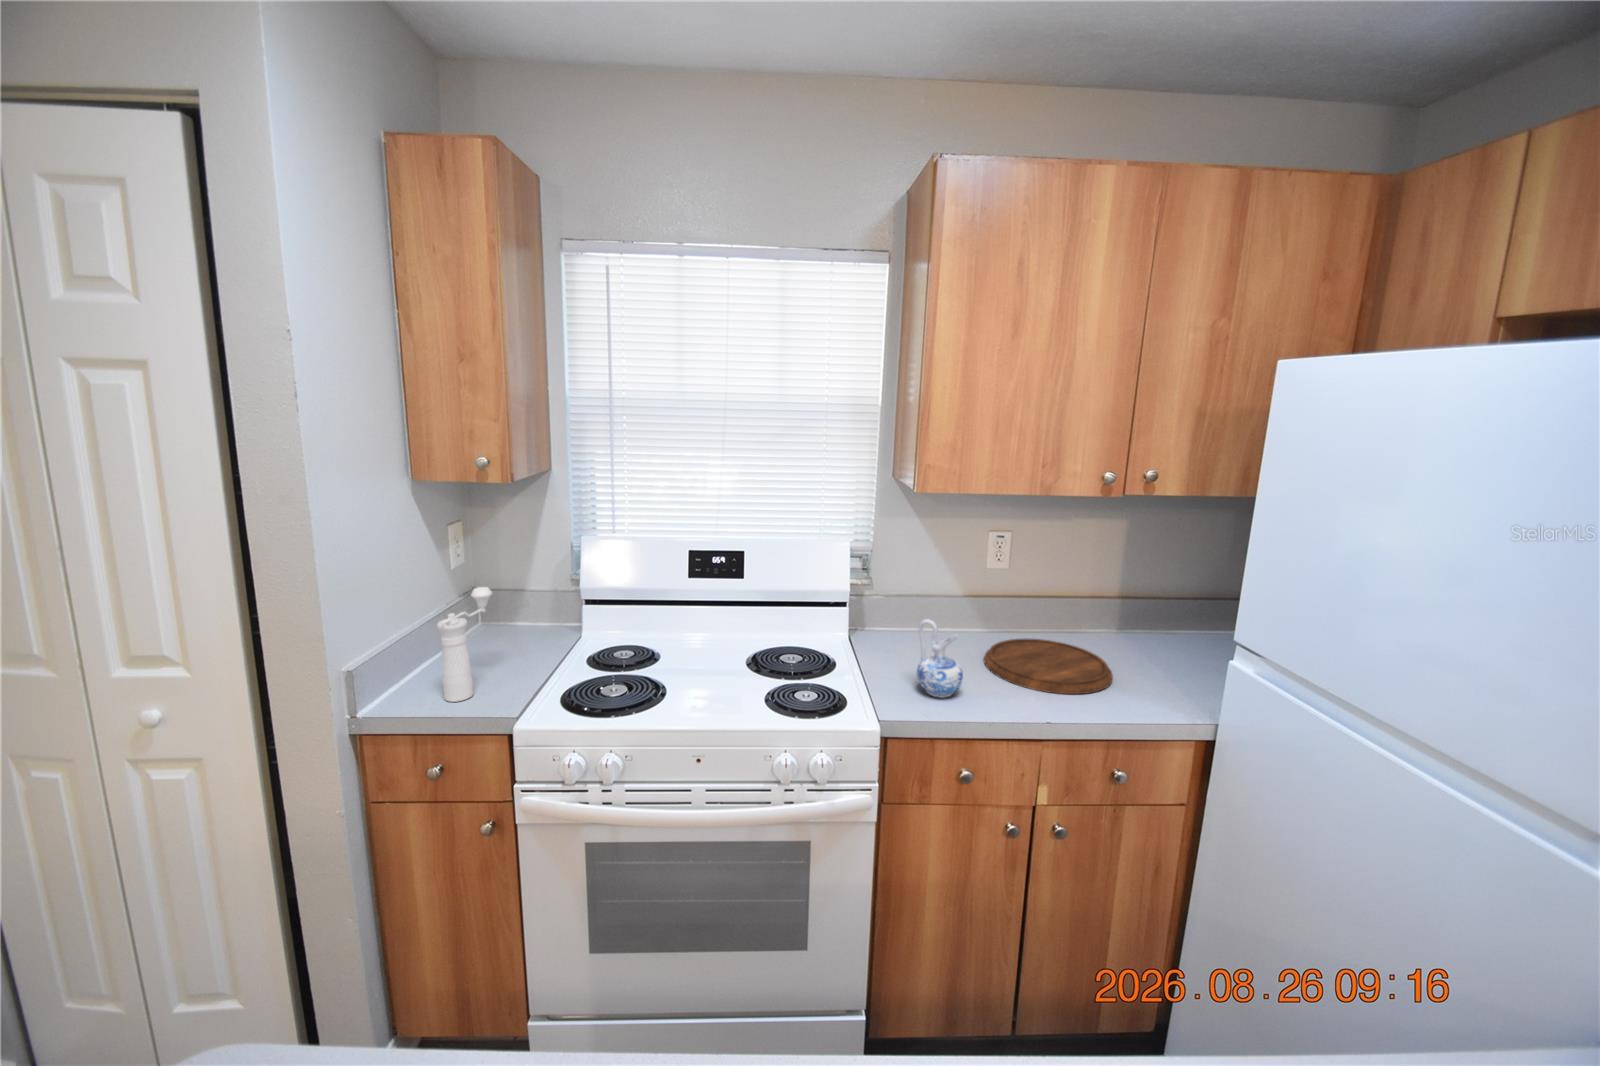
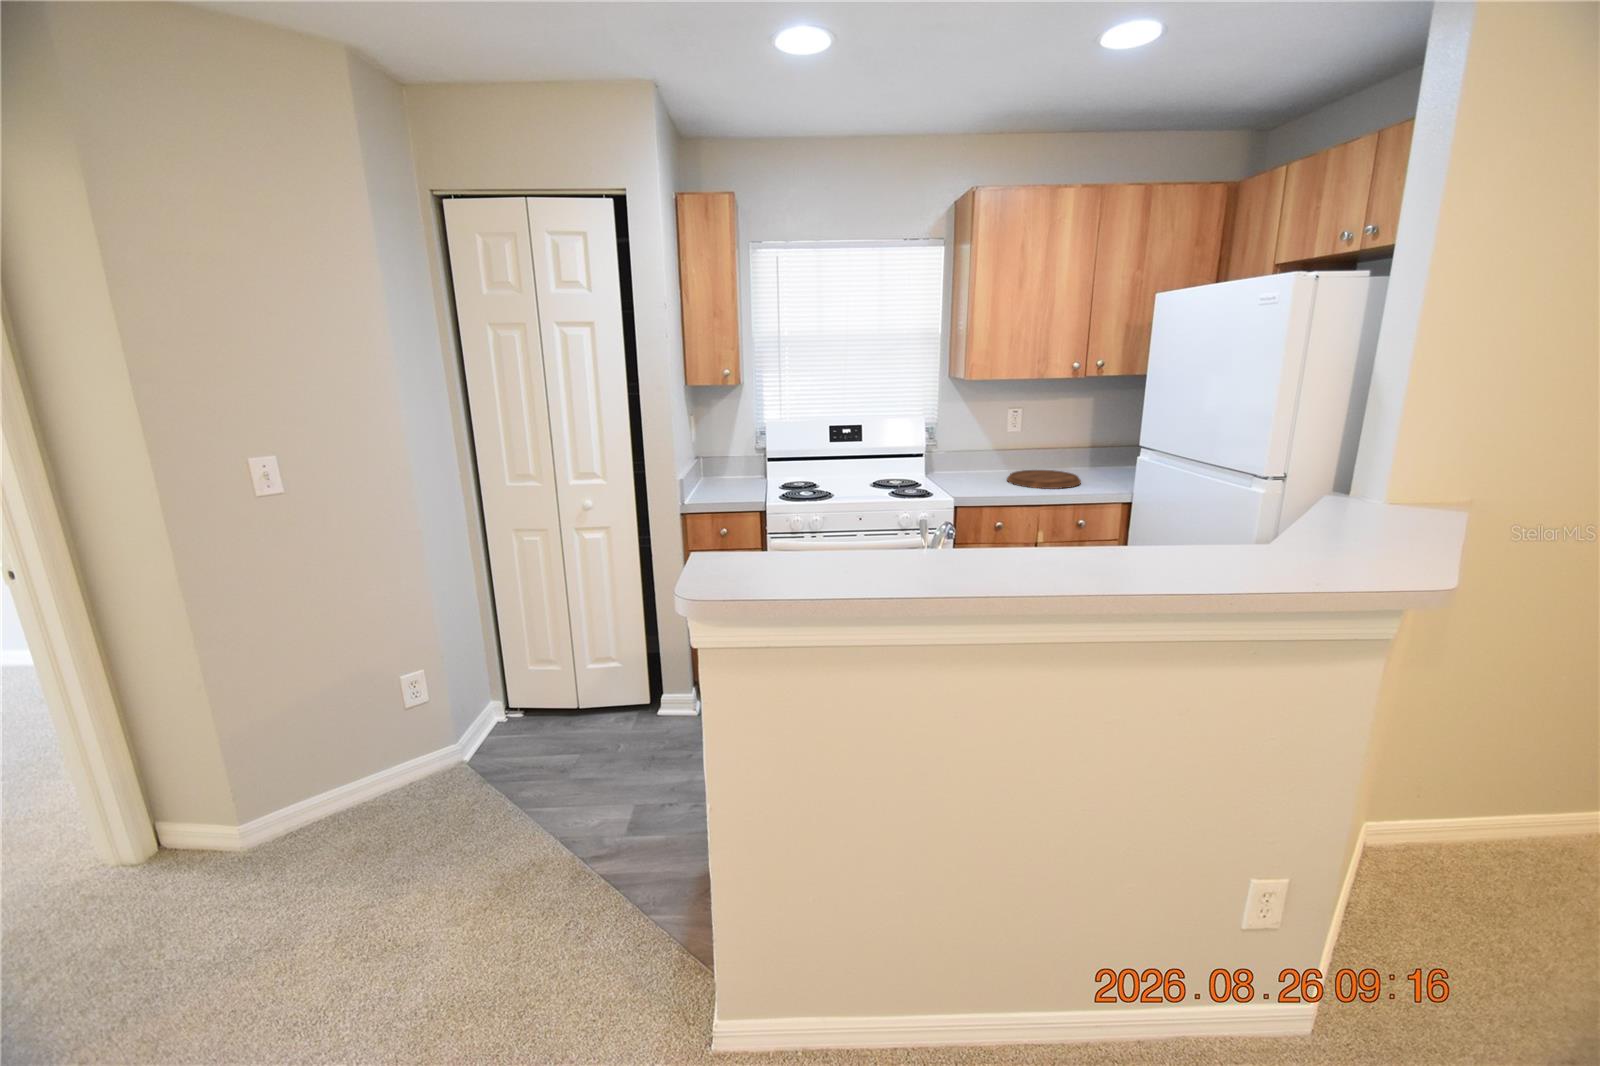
pepper mill: present [437,587,492,702] -> none [716,442,735,500]
ceramic pitcher: present [917,619,963,698] -> none [970,449,995,491]

